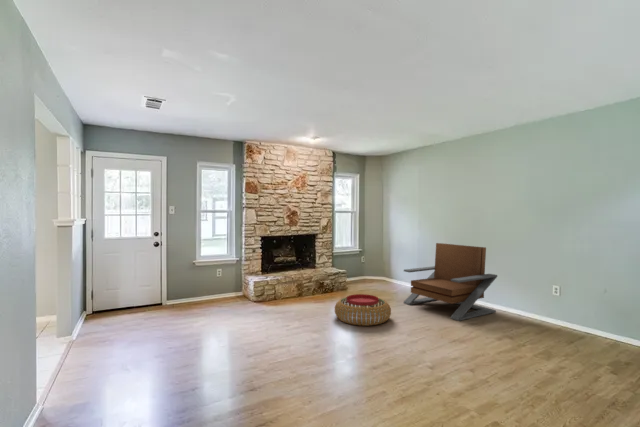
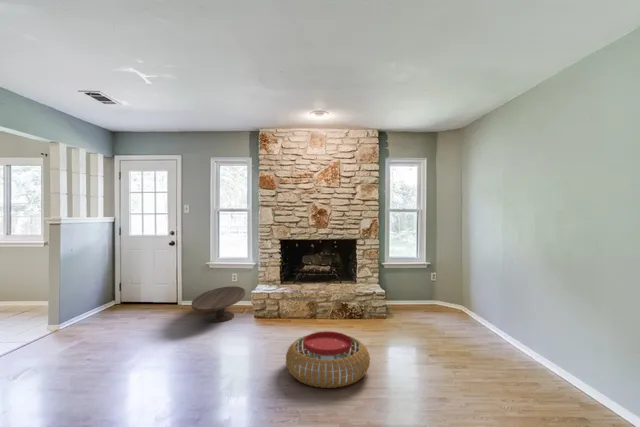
lounge chair: present [404,243,497,321] -> none [433,264,605,421]
coffee table: none [206,281,251,310] -> present [192,286,245,322]

